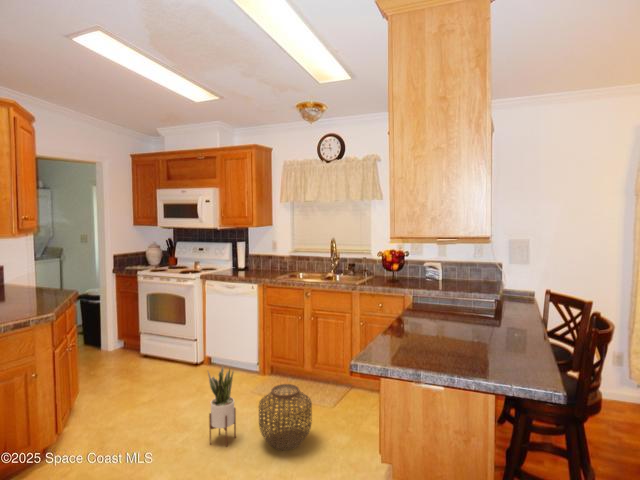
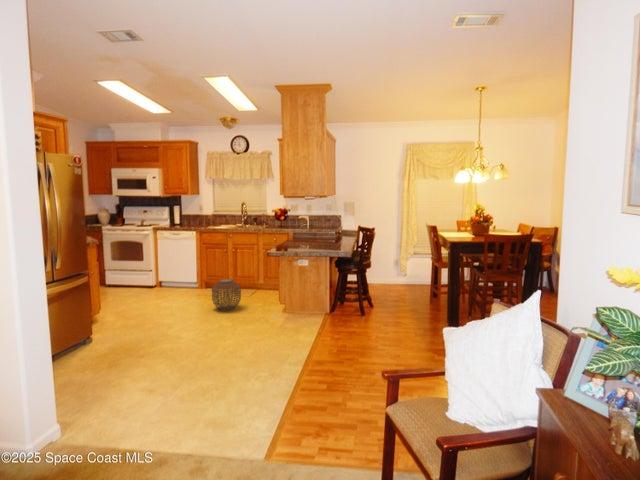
potted plant: present [208,366,236,446] -> none [183,269,198,312]

